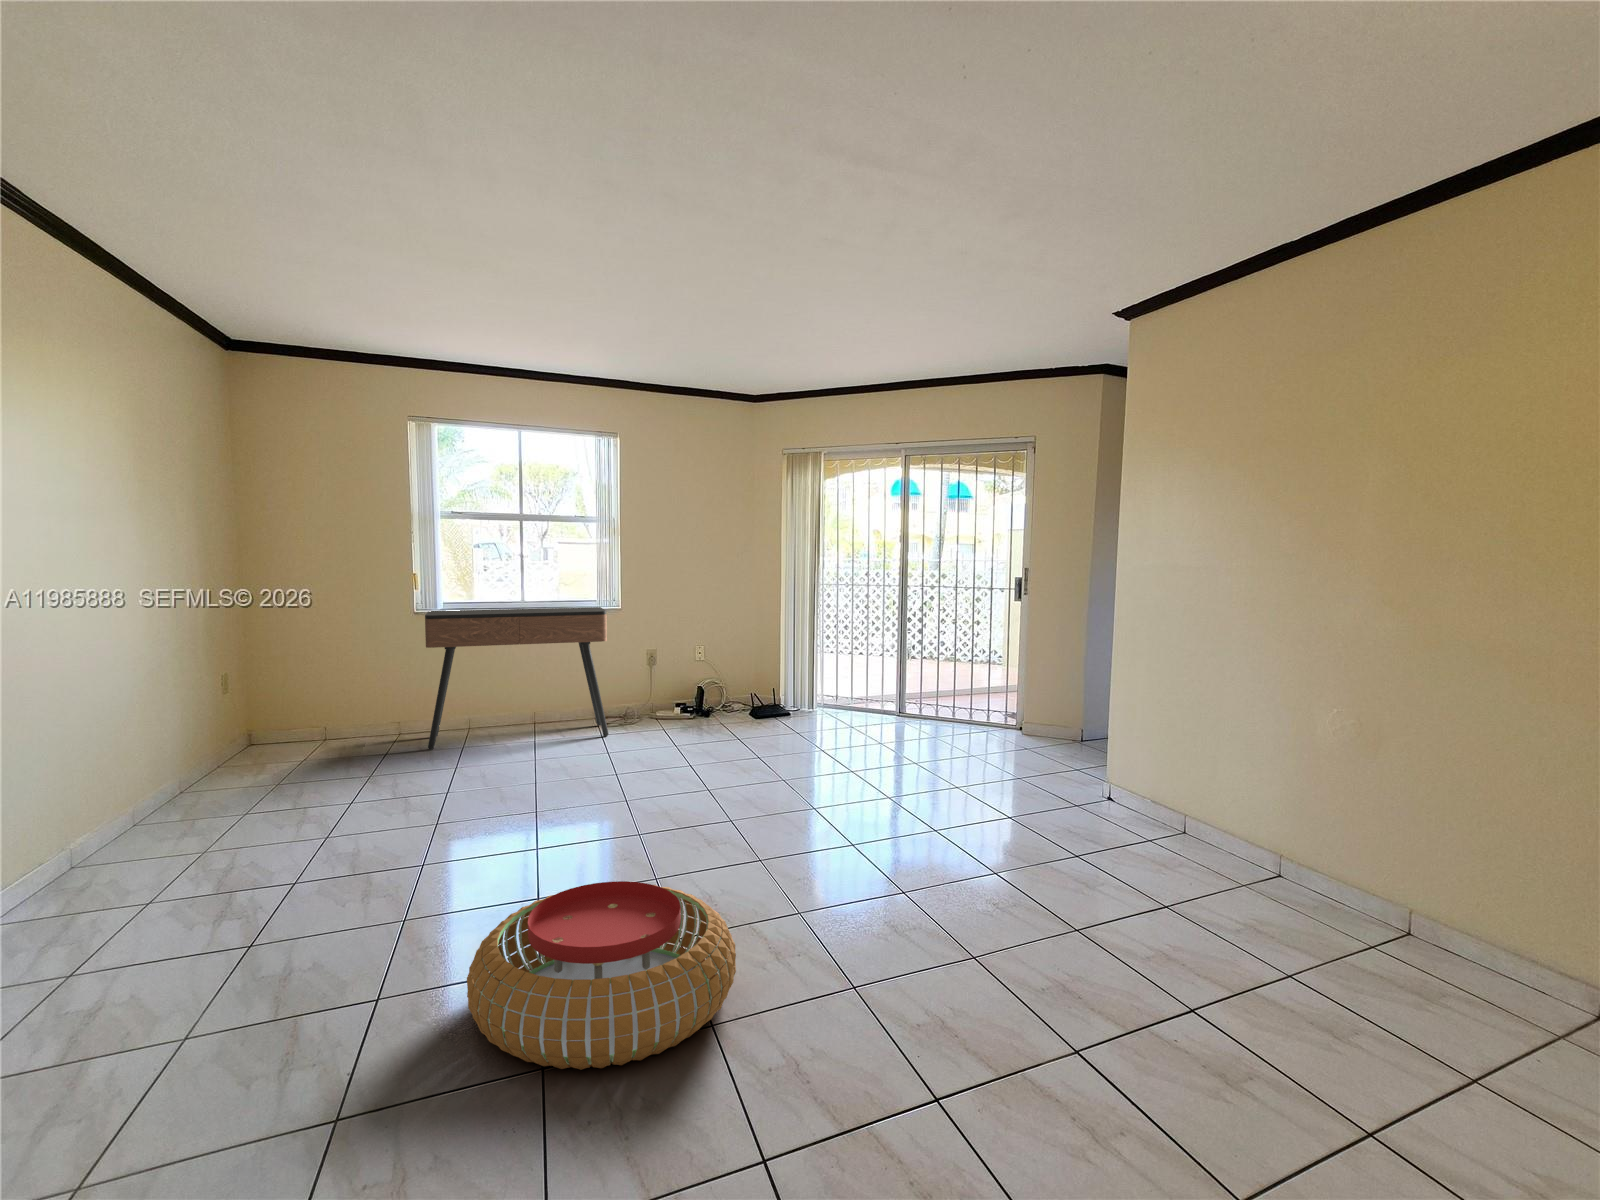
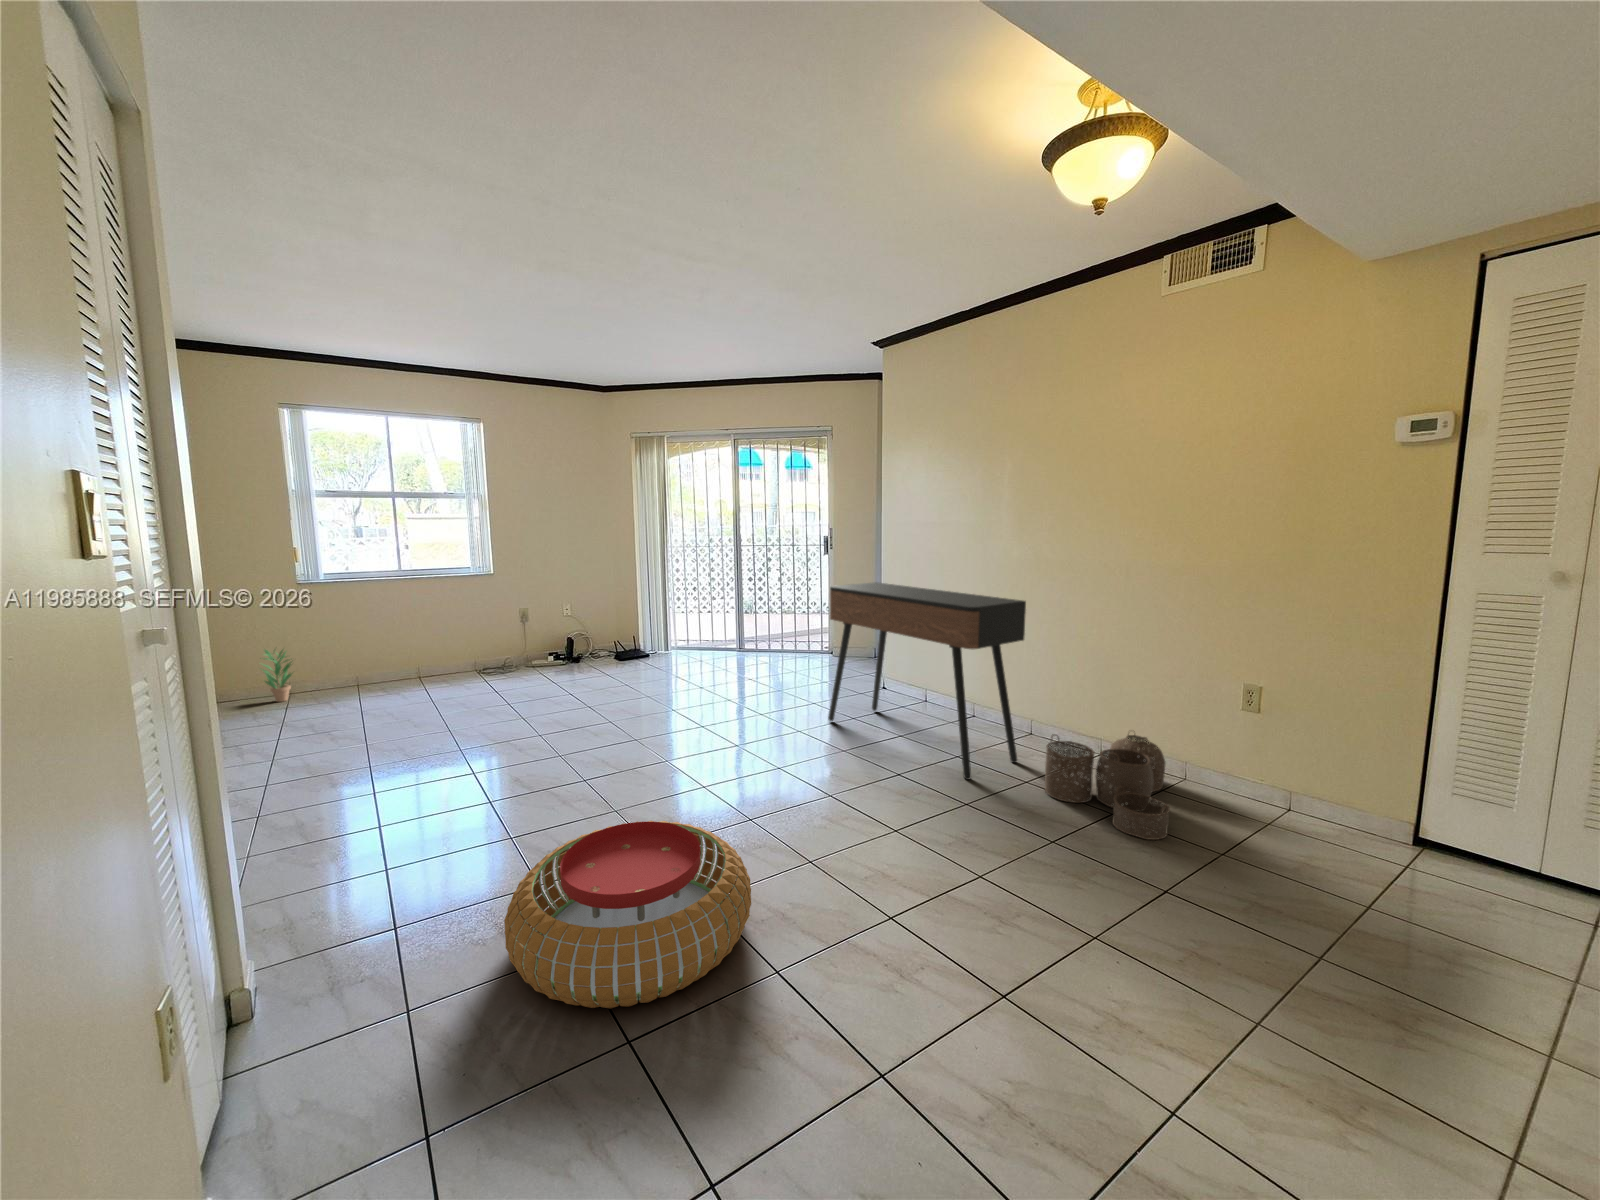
console table: present [425,607,609,750] -> present [828,582,1026,780]
potted plant: none [392,674,425,732] -> present [263,650,292,702]
woven basket: none [1213,856,1422,1027] -> present [1045,735,1170,840]

